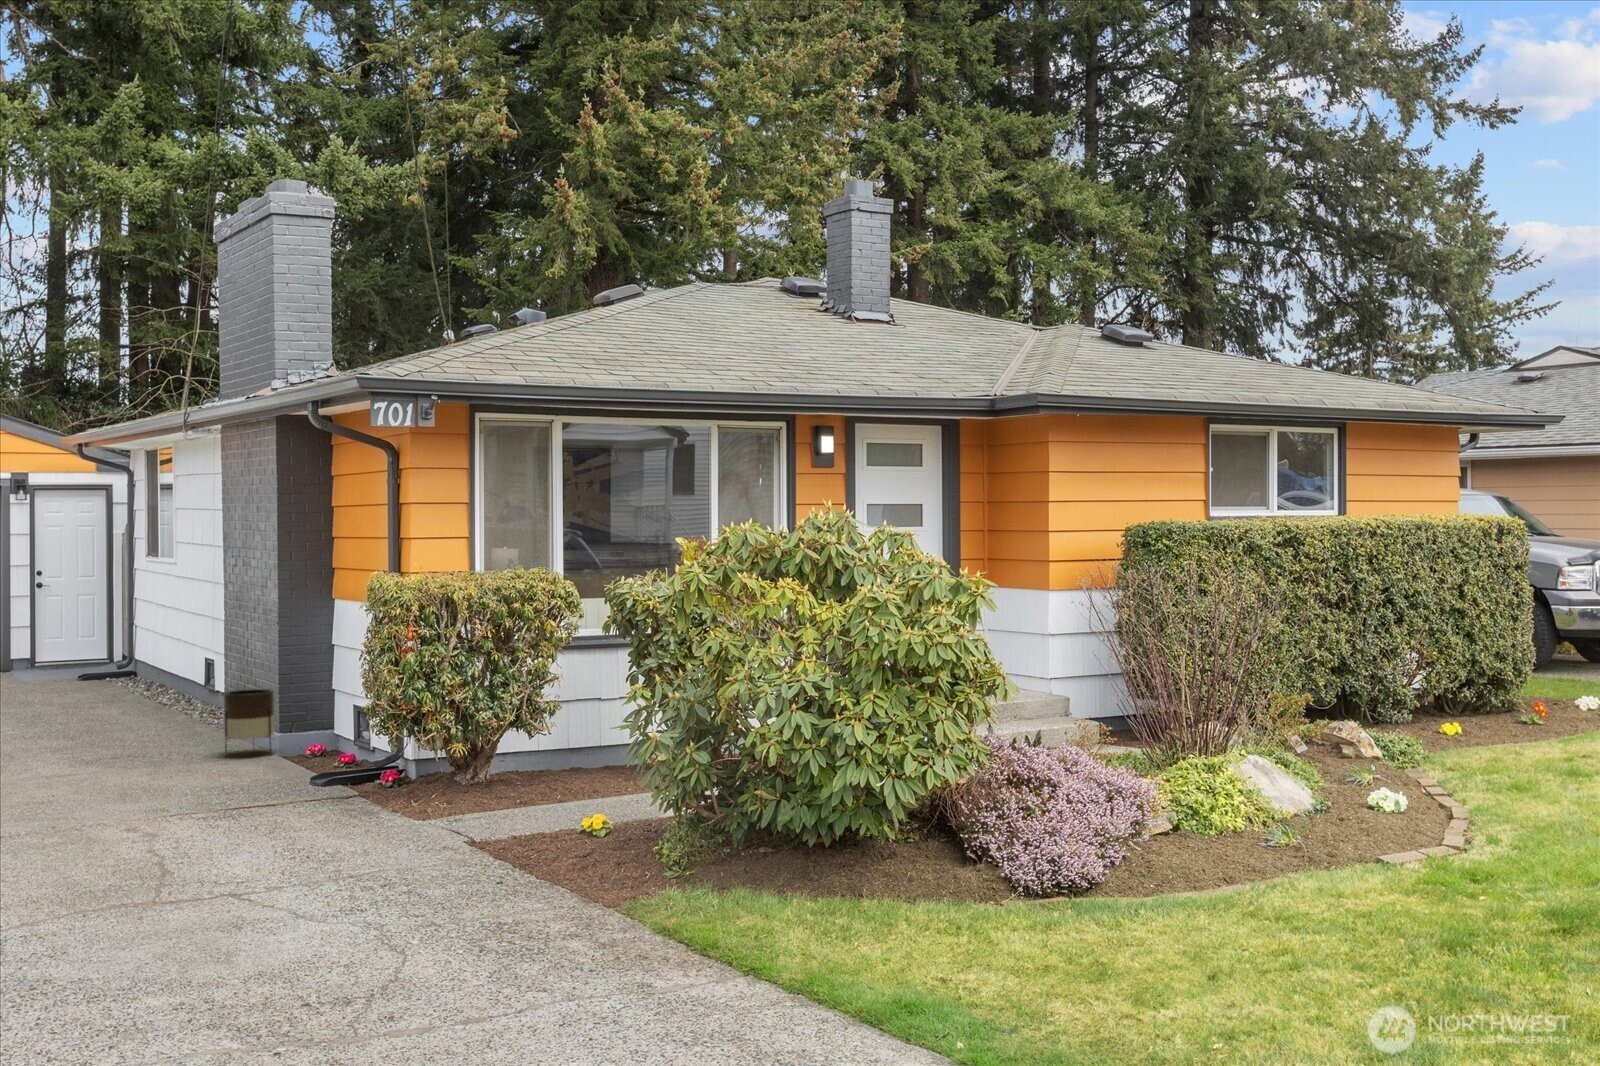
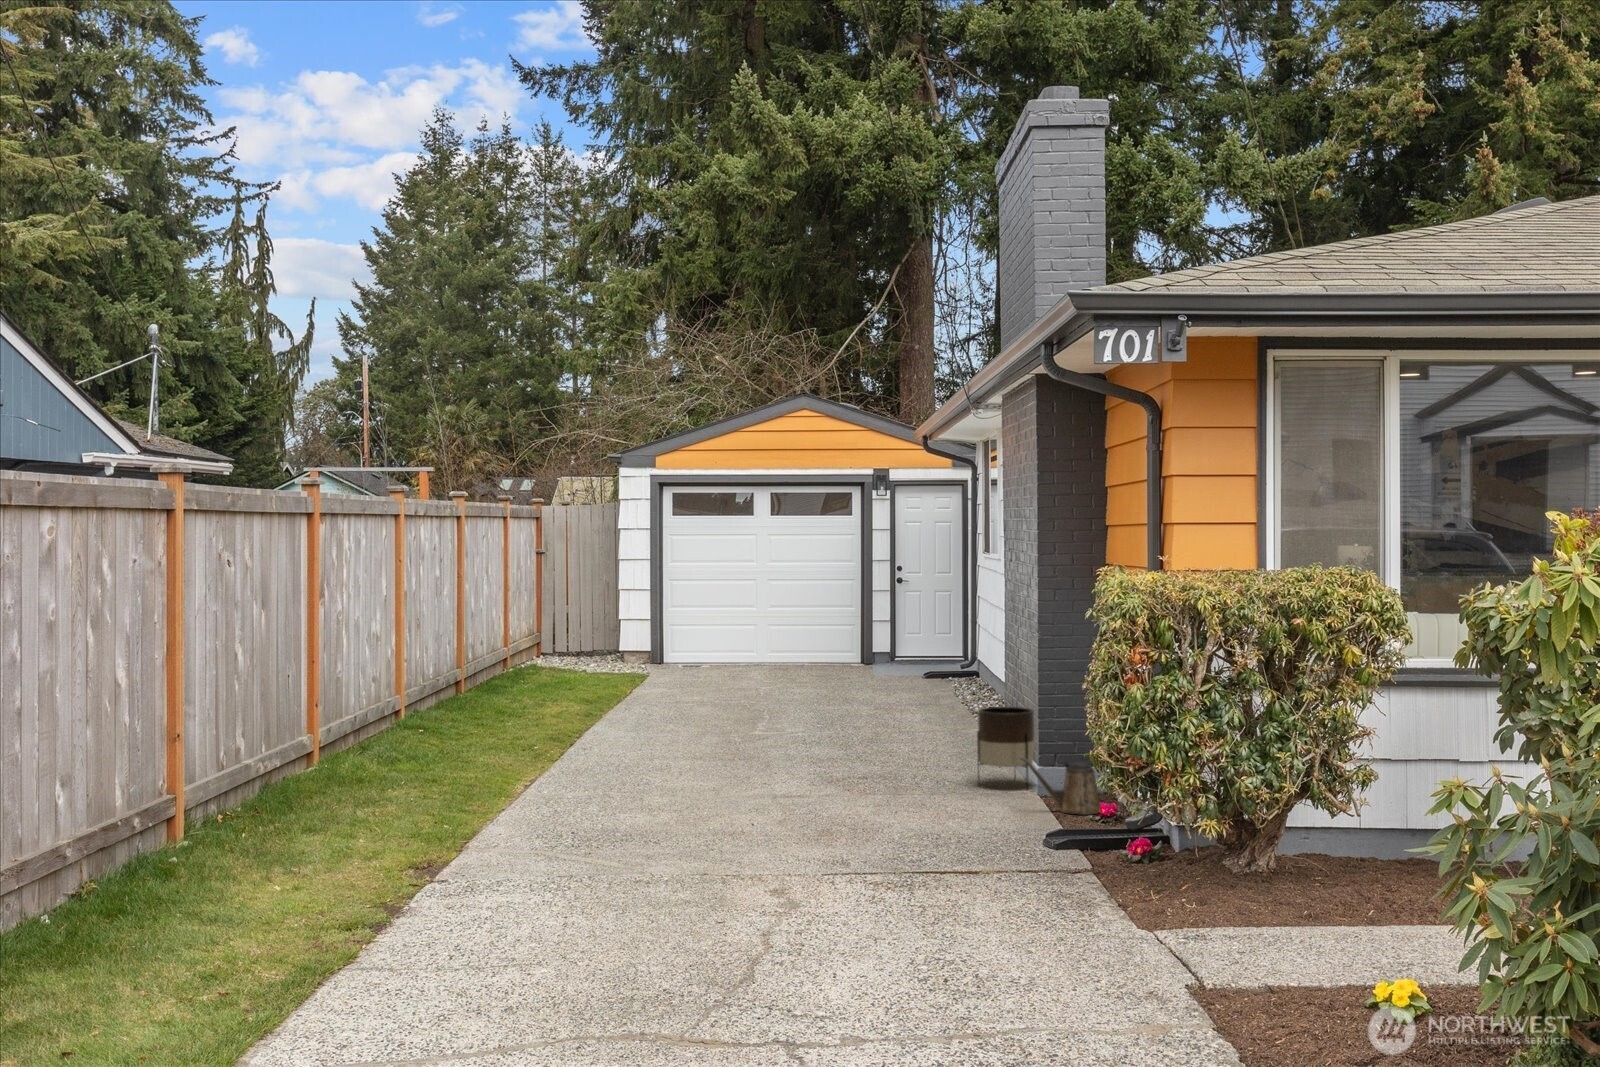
watering can: none [277,725,352,766] -> present [1020,757,1100,814]

